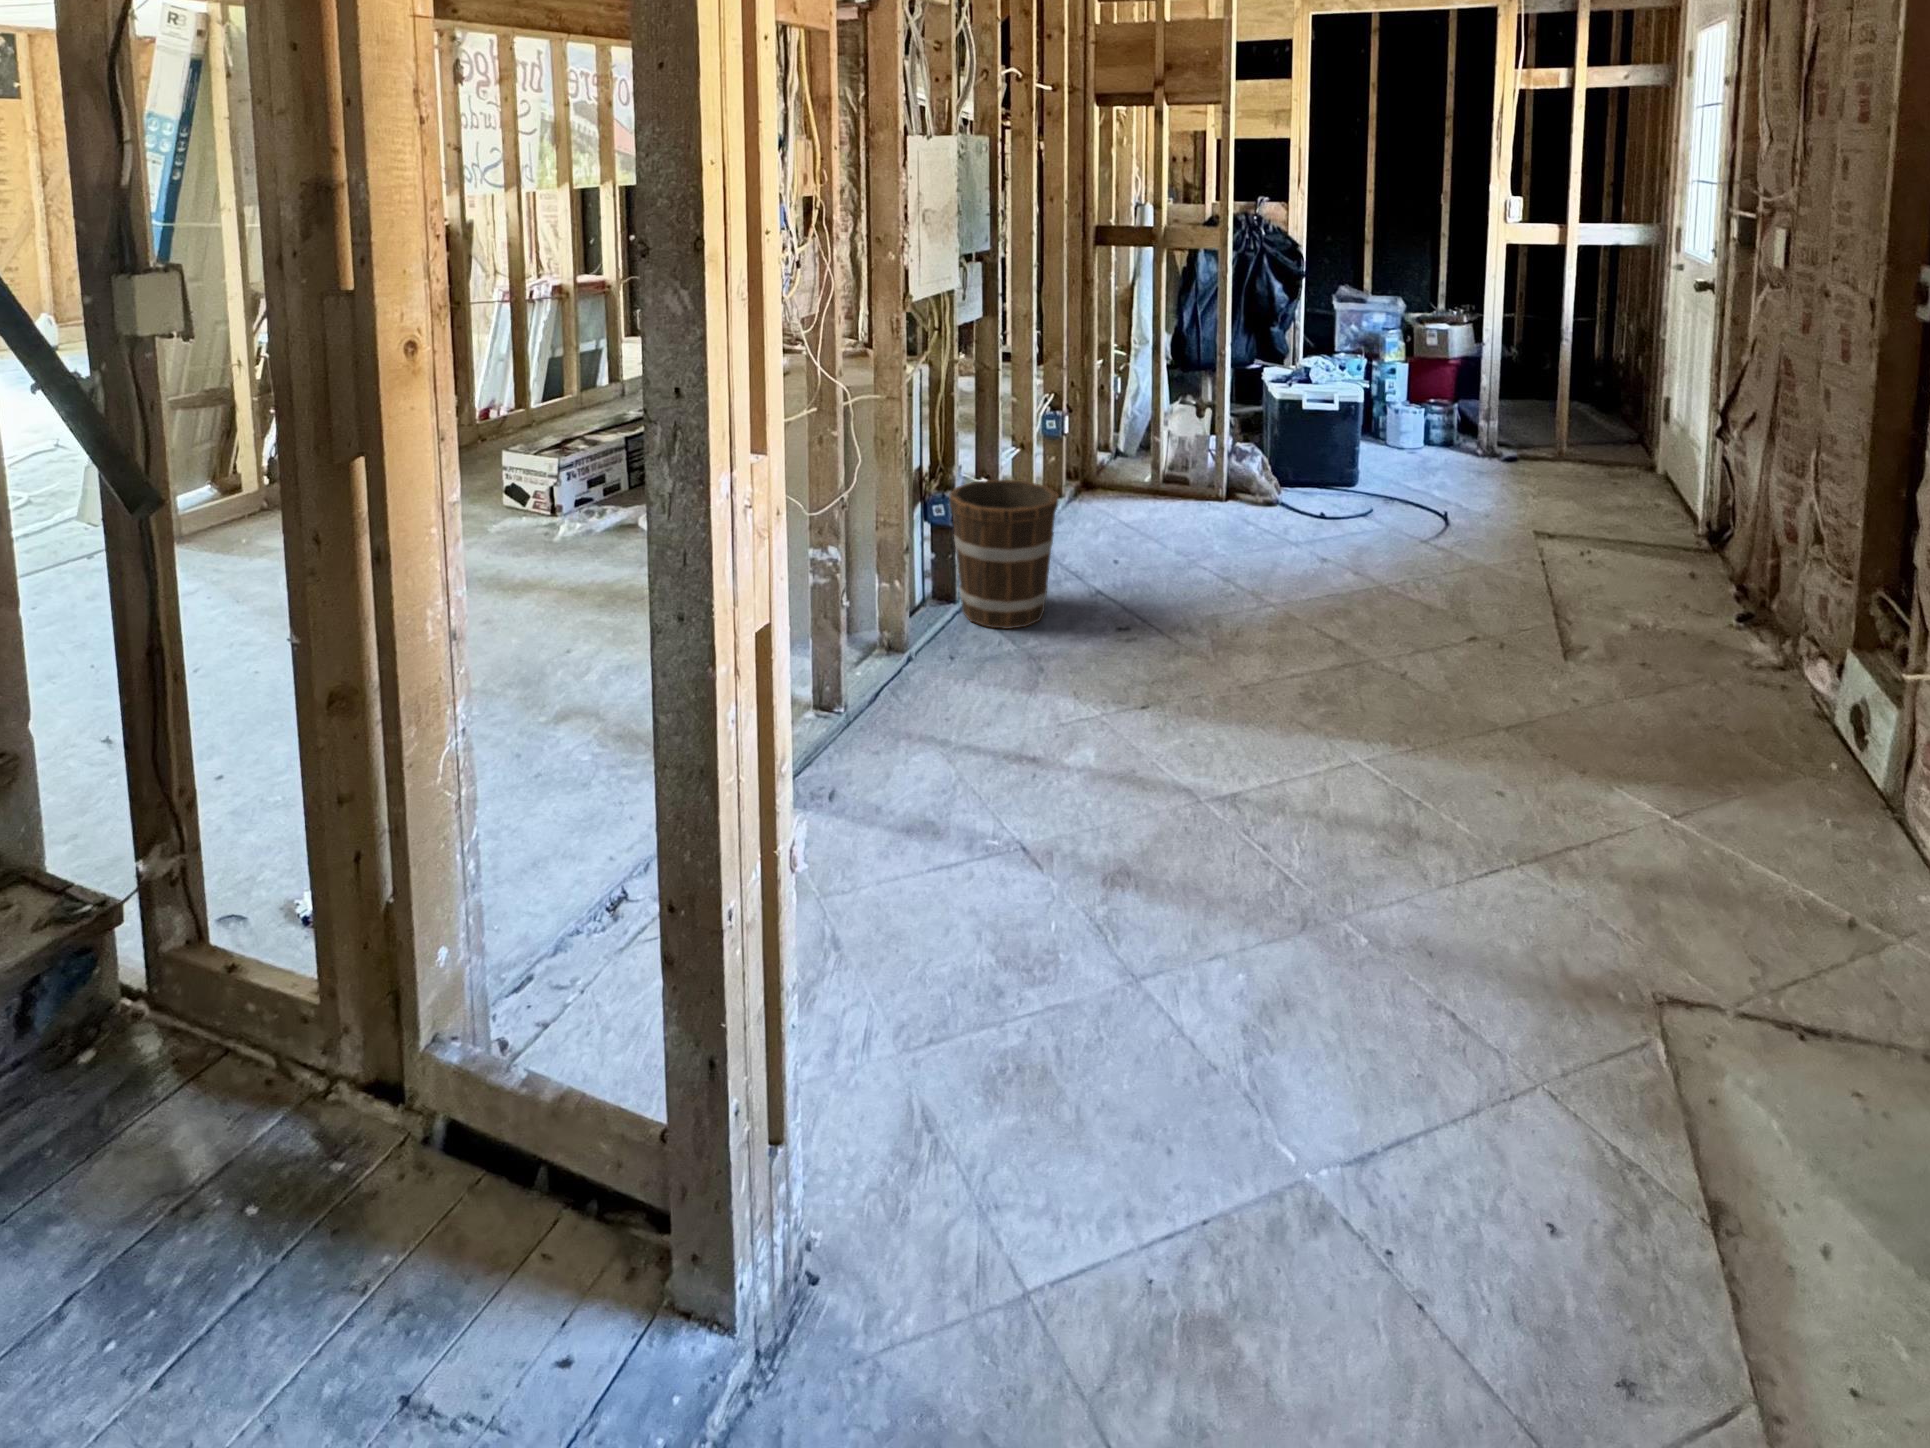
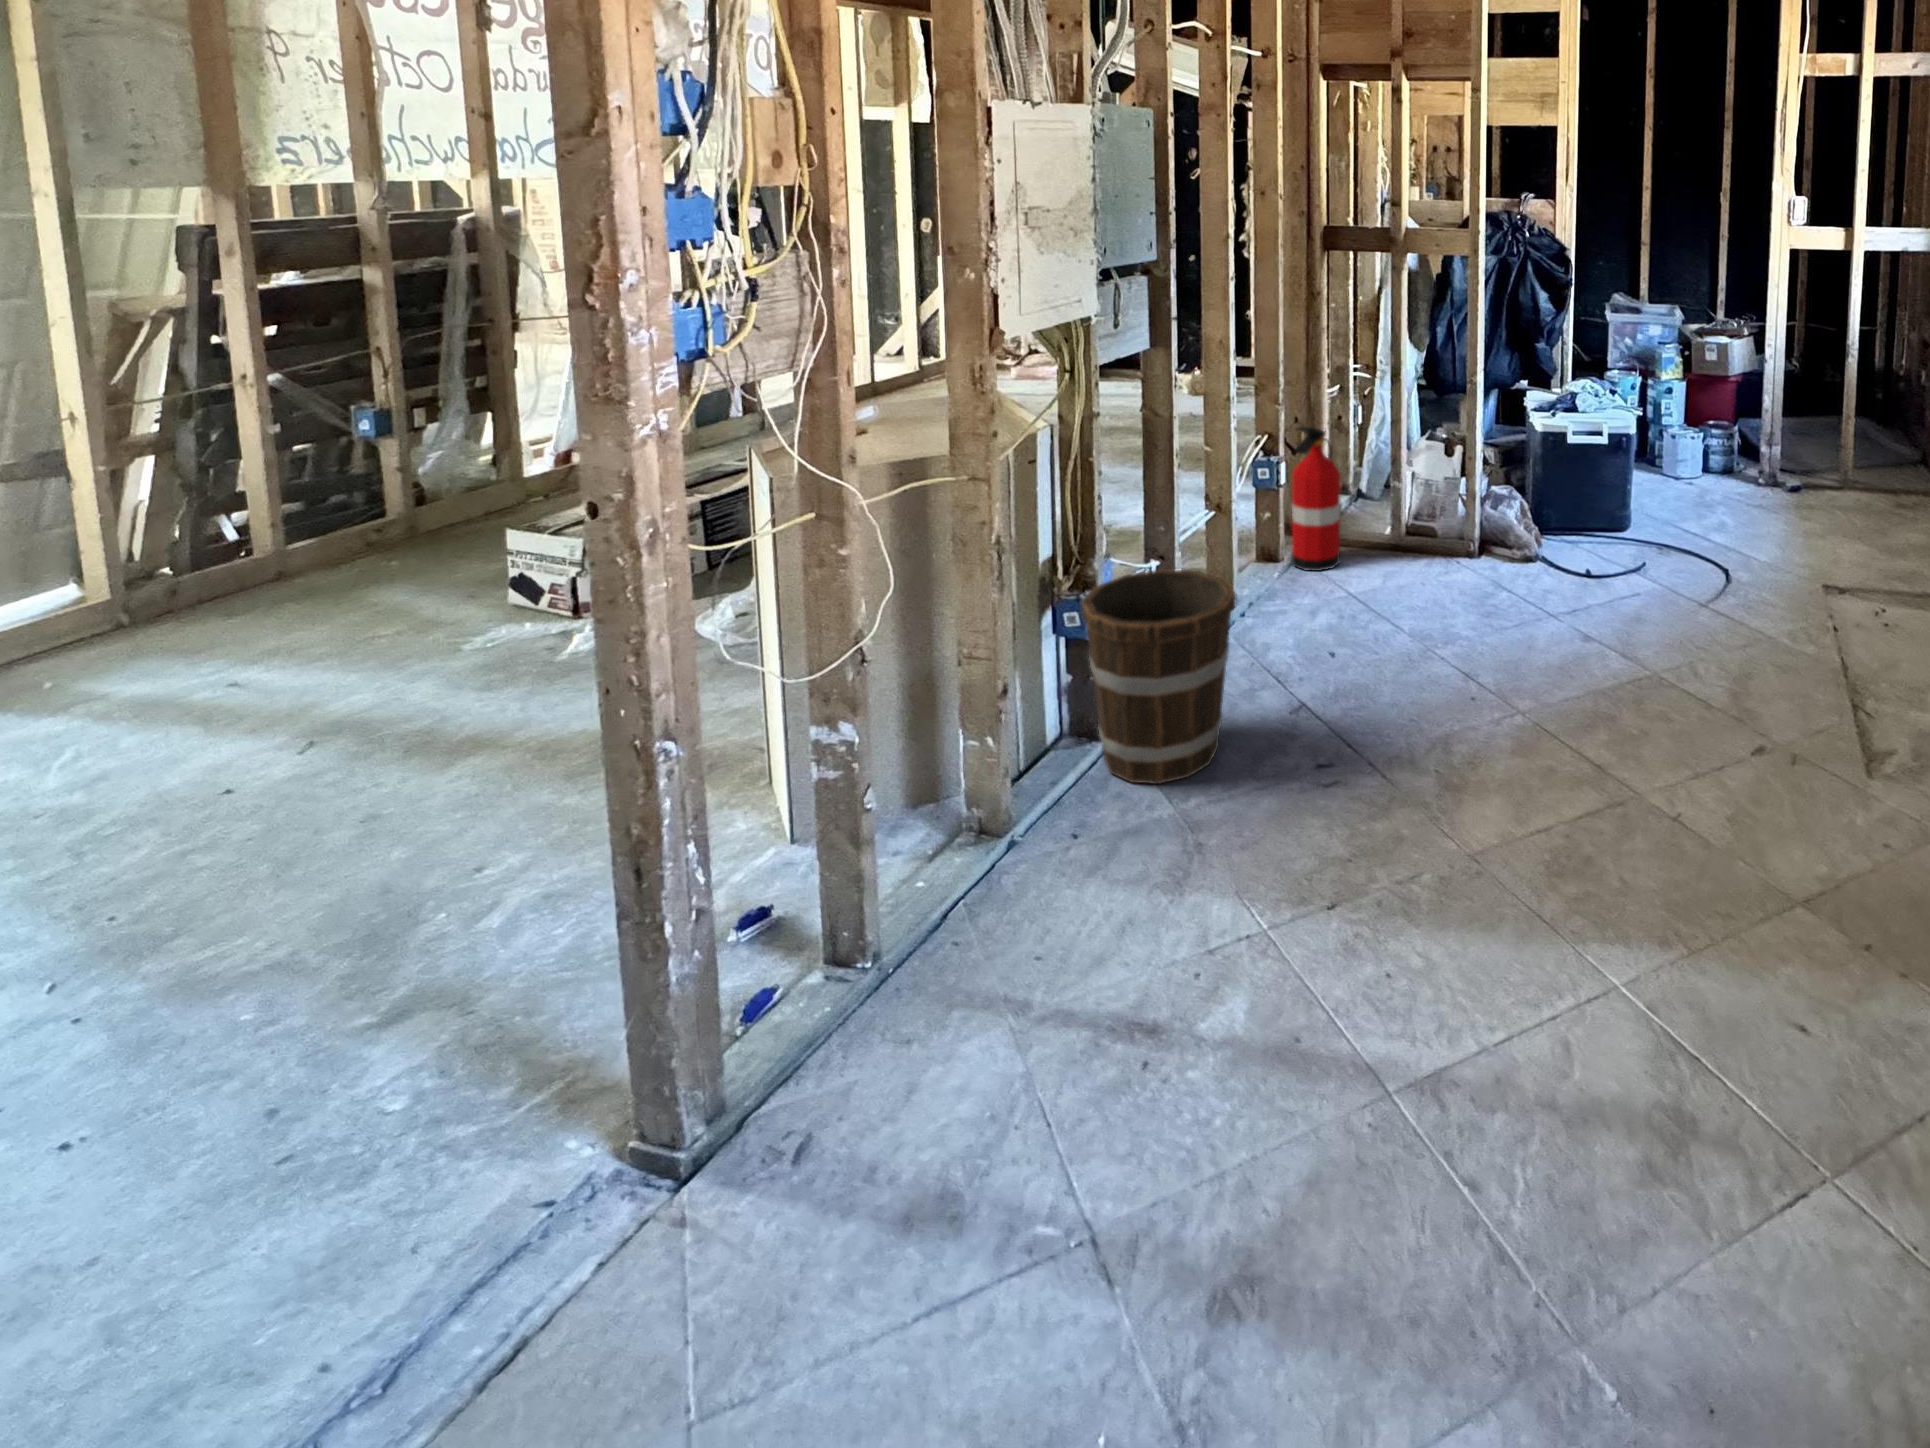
fire extinguisher: none [1070,388,1111,507] -> present [1292,426,1341,571]

